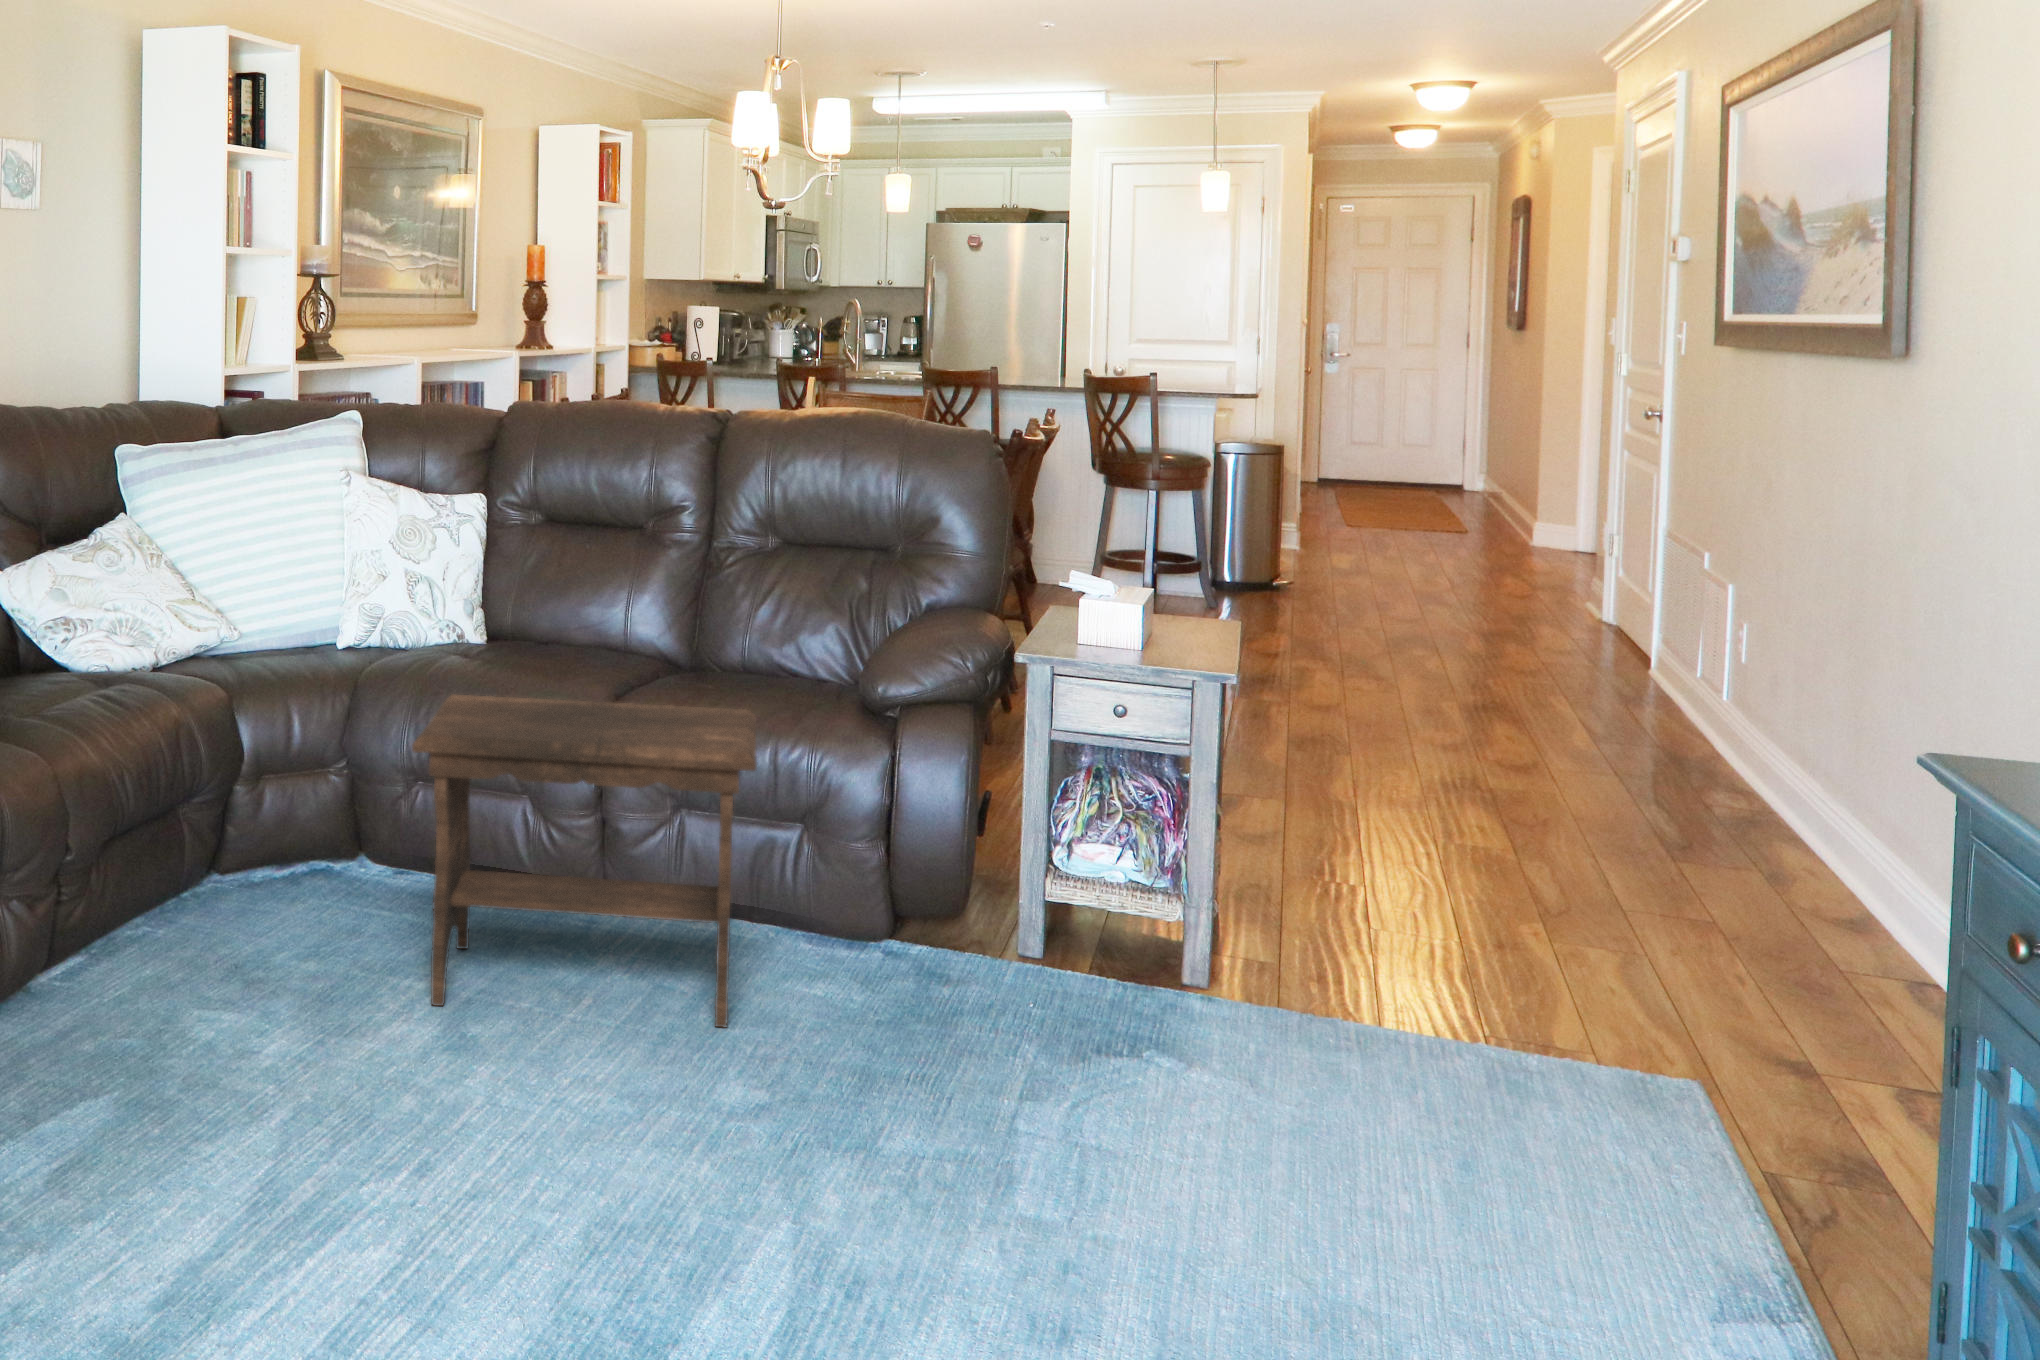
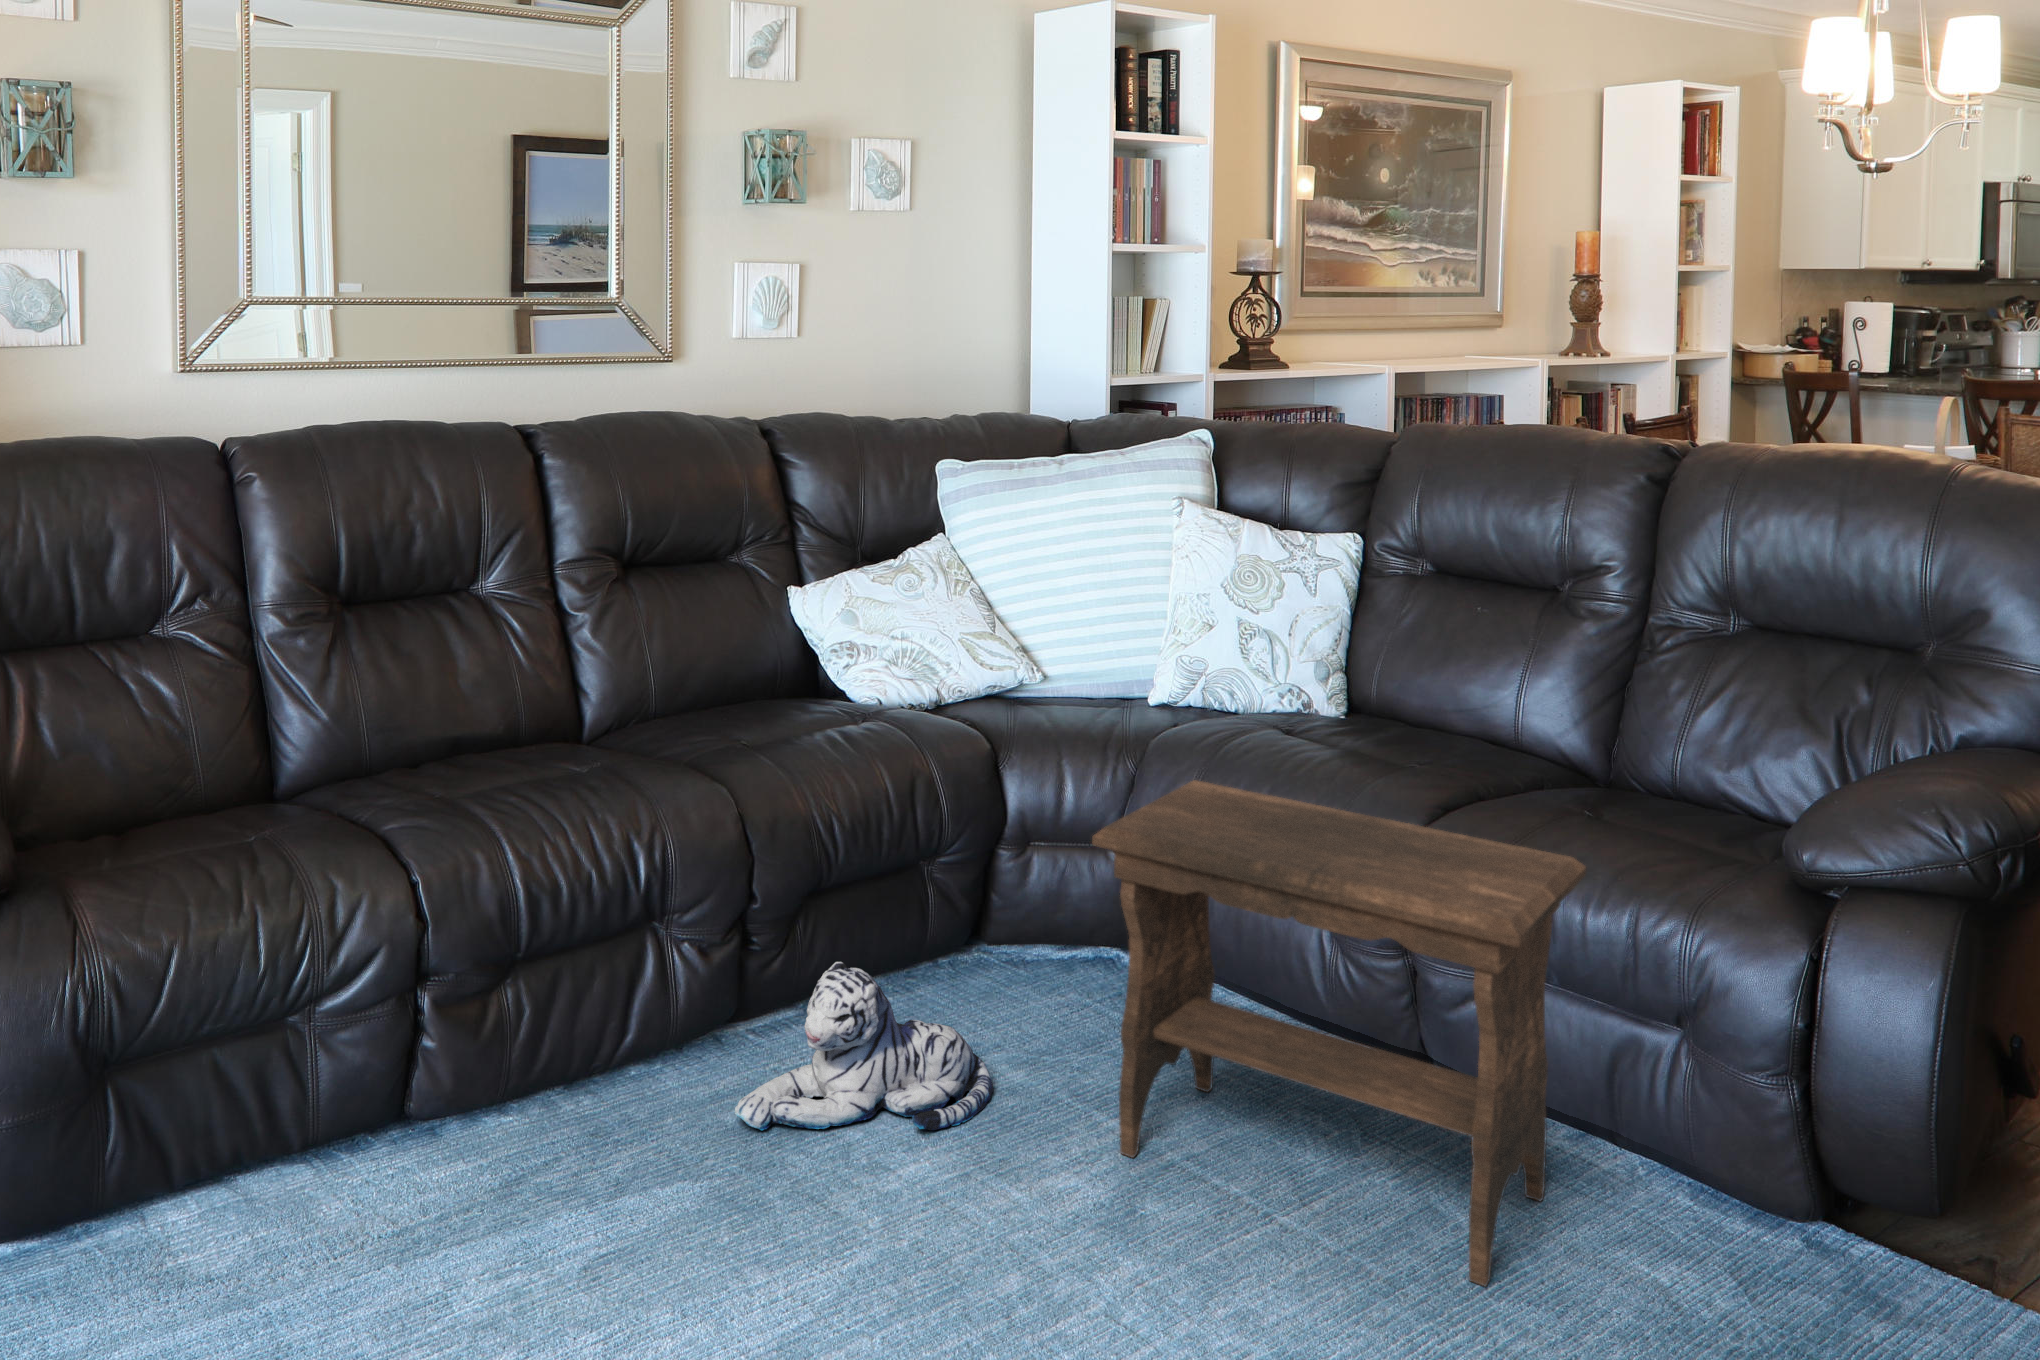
plush toy: none [97,894,305,1058] -> present [734,962,993,1130]

